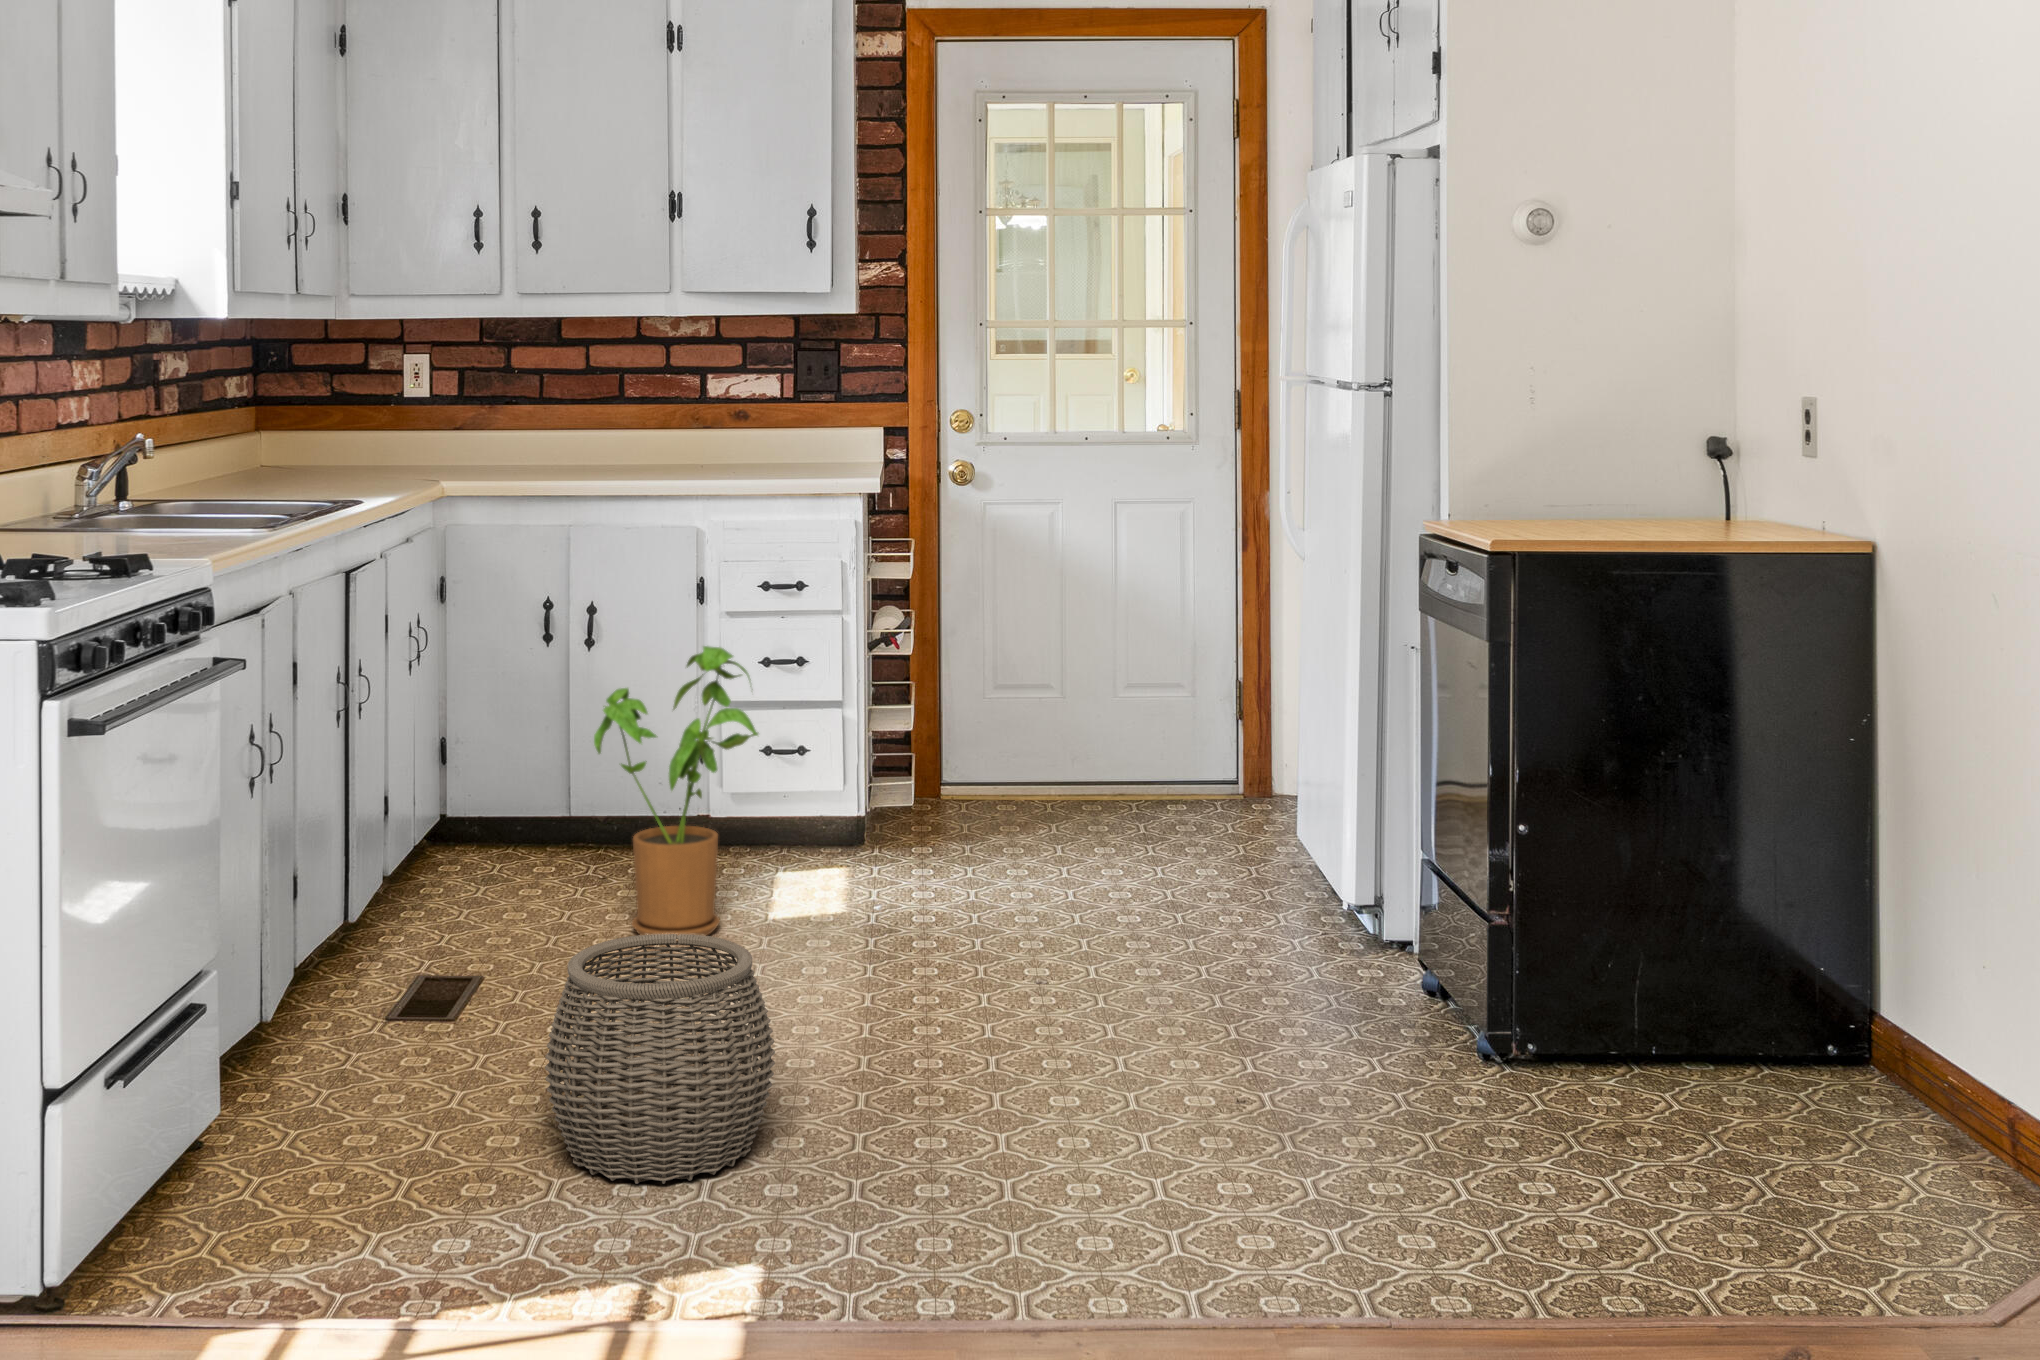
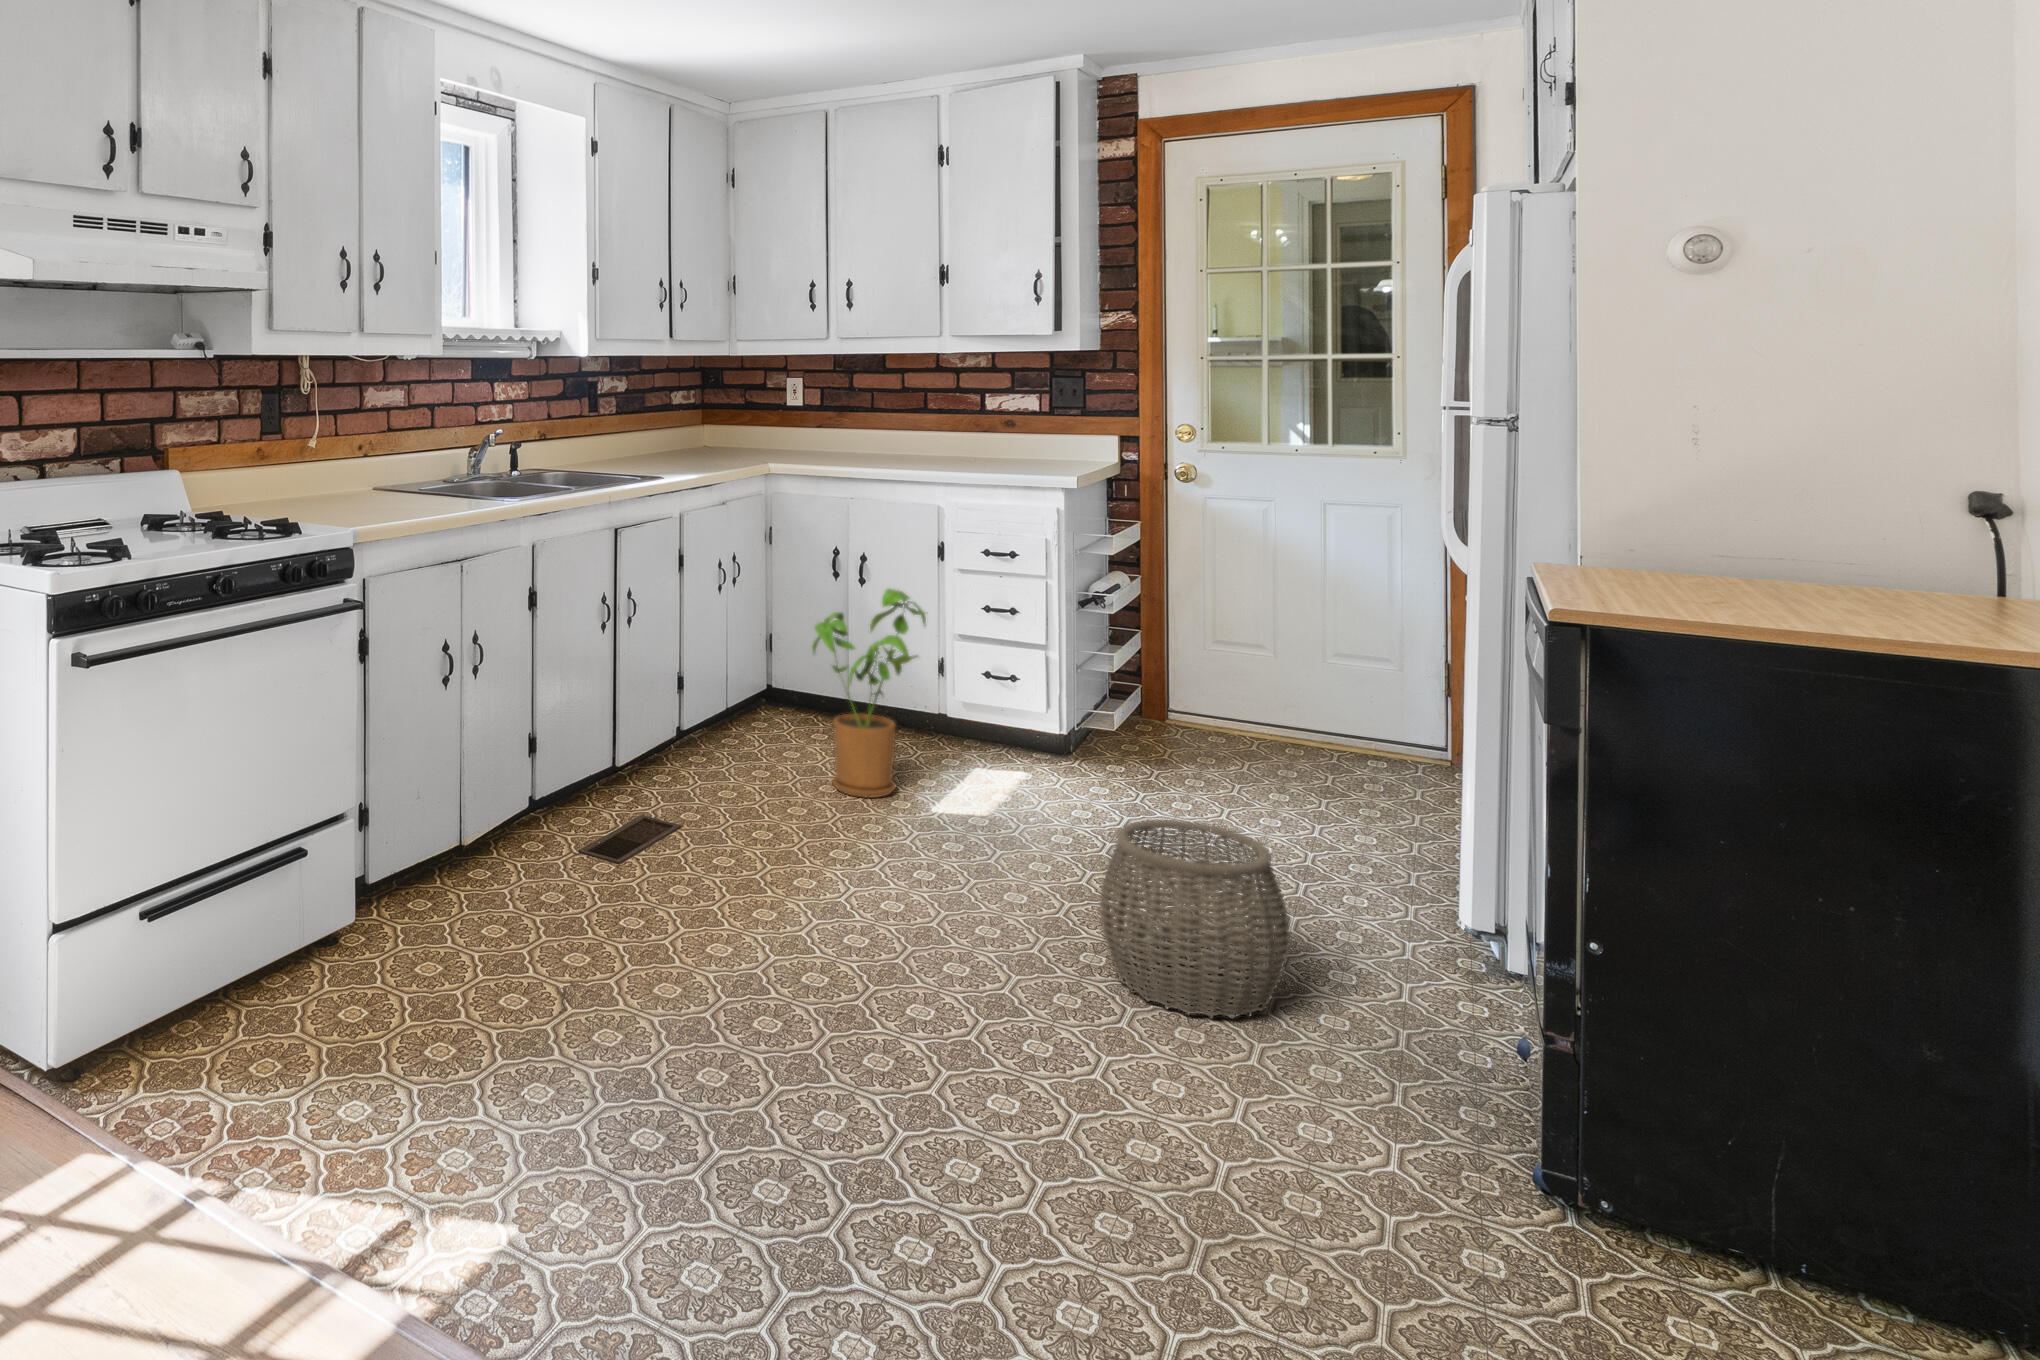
woven basket: present [545,933,775,1184] -> present [1099,820,1290,1018]

